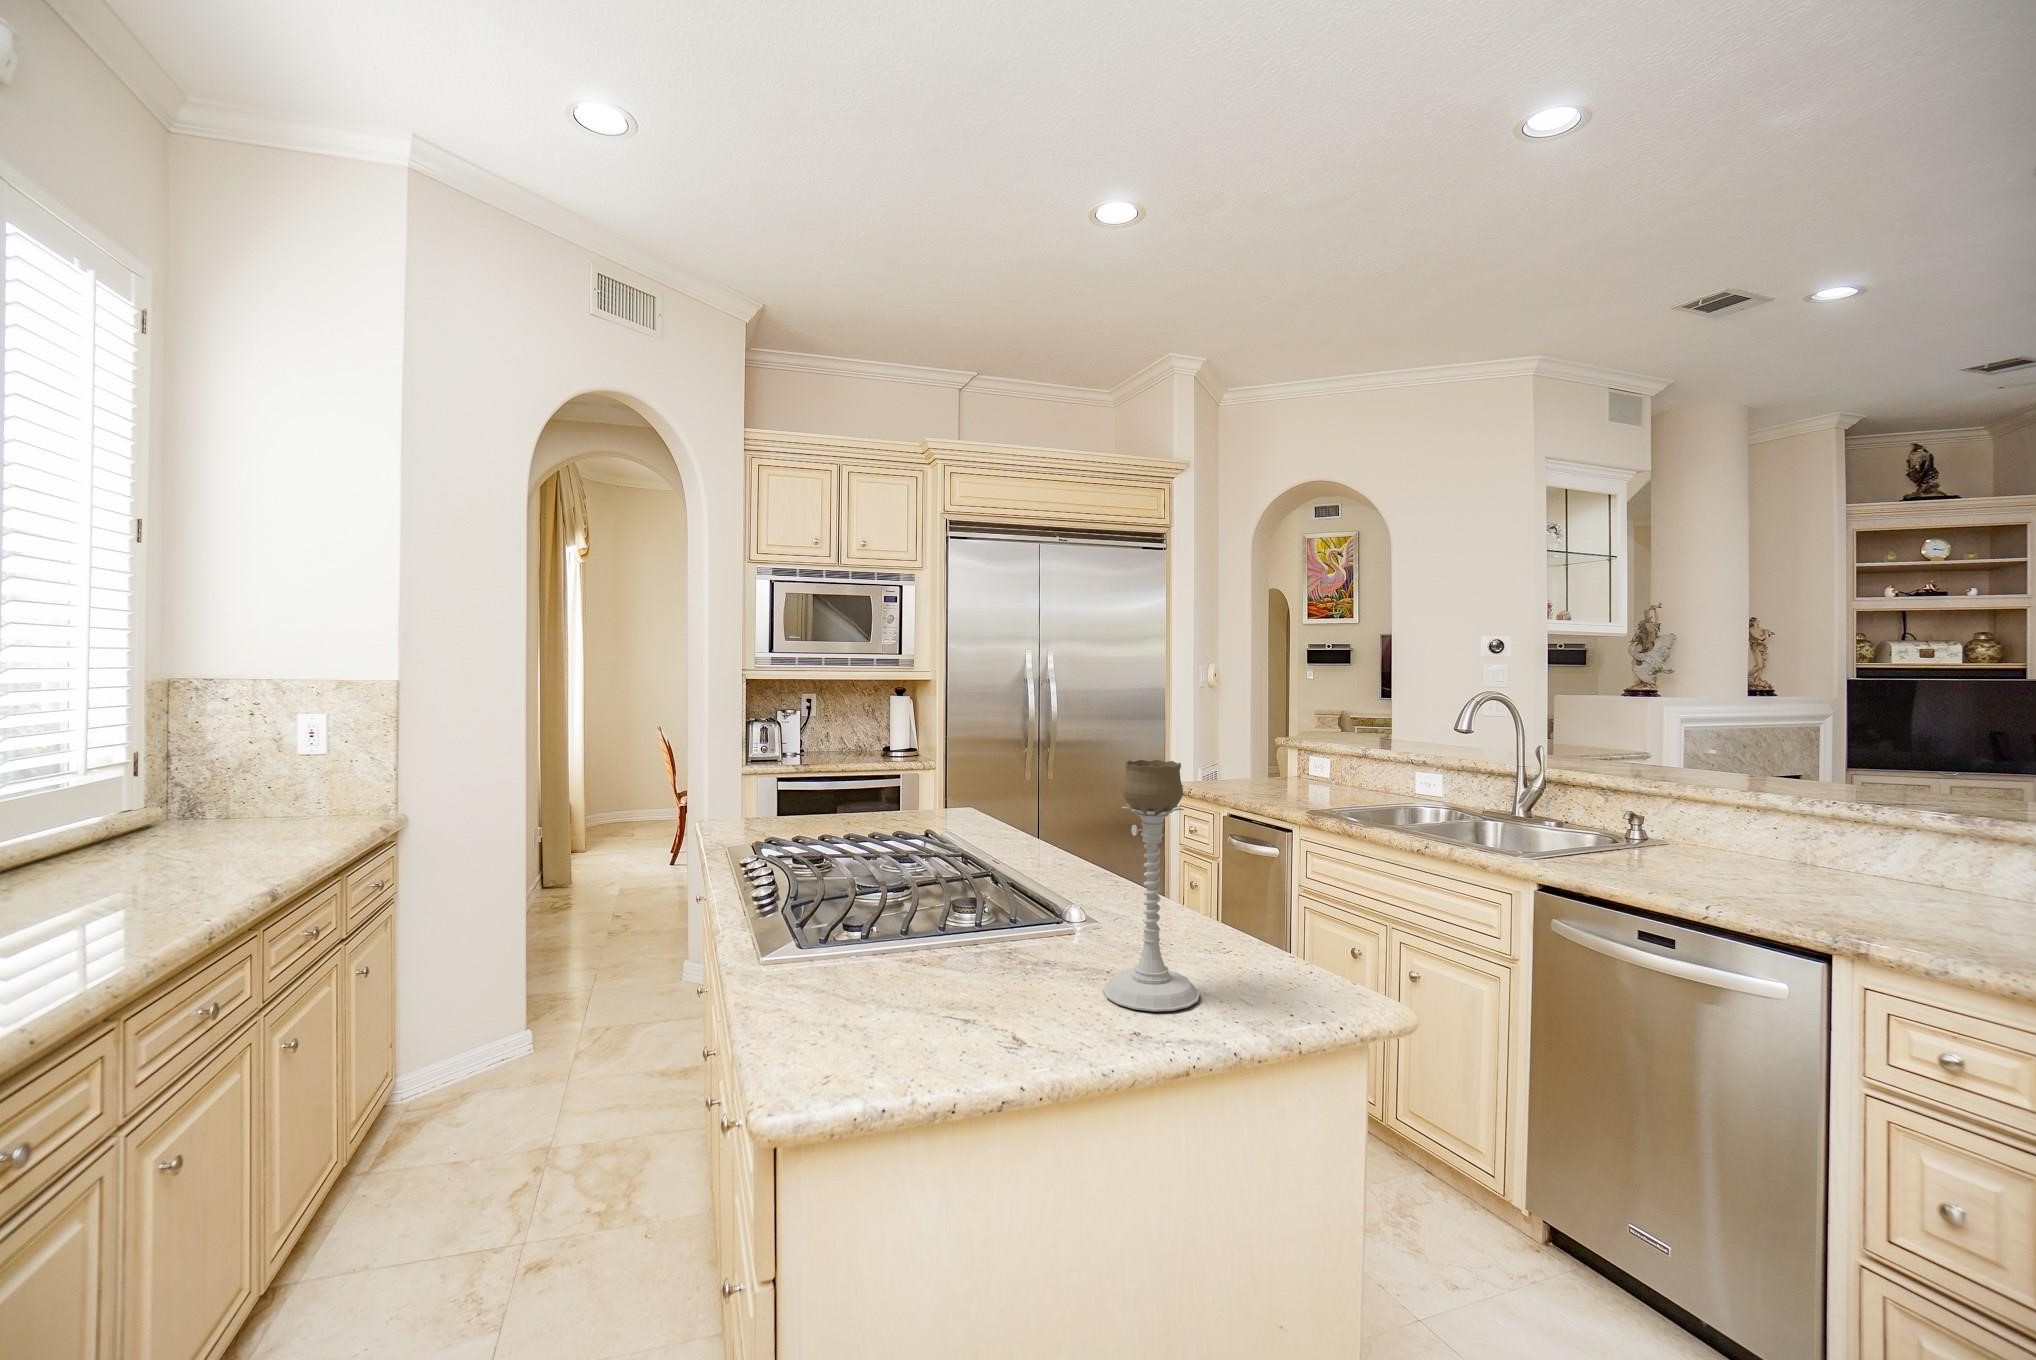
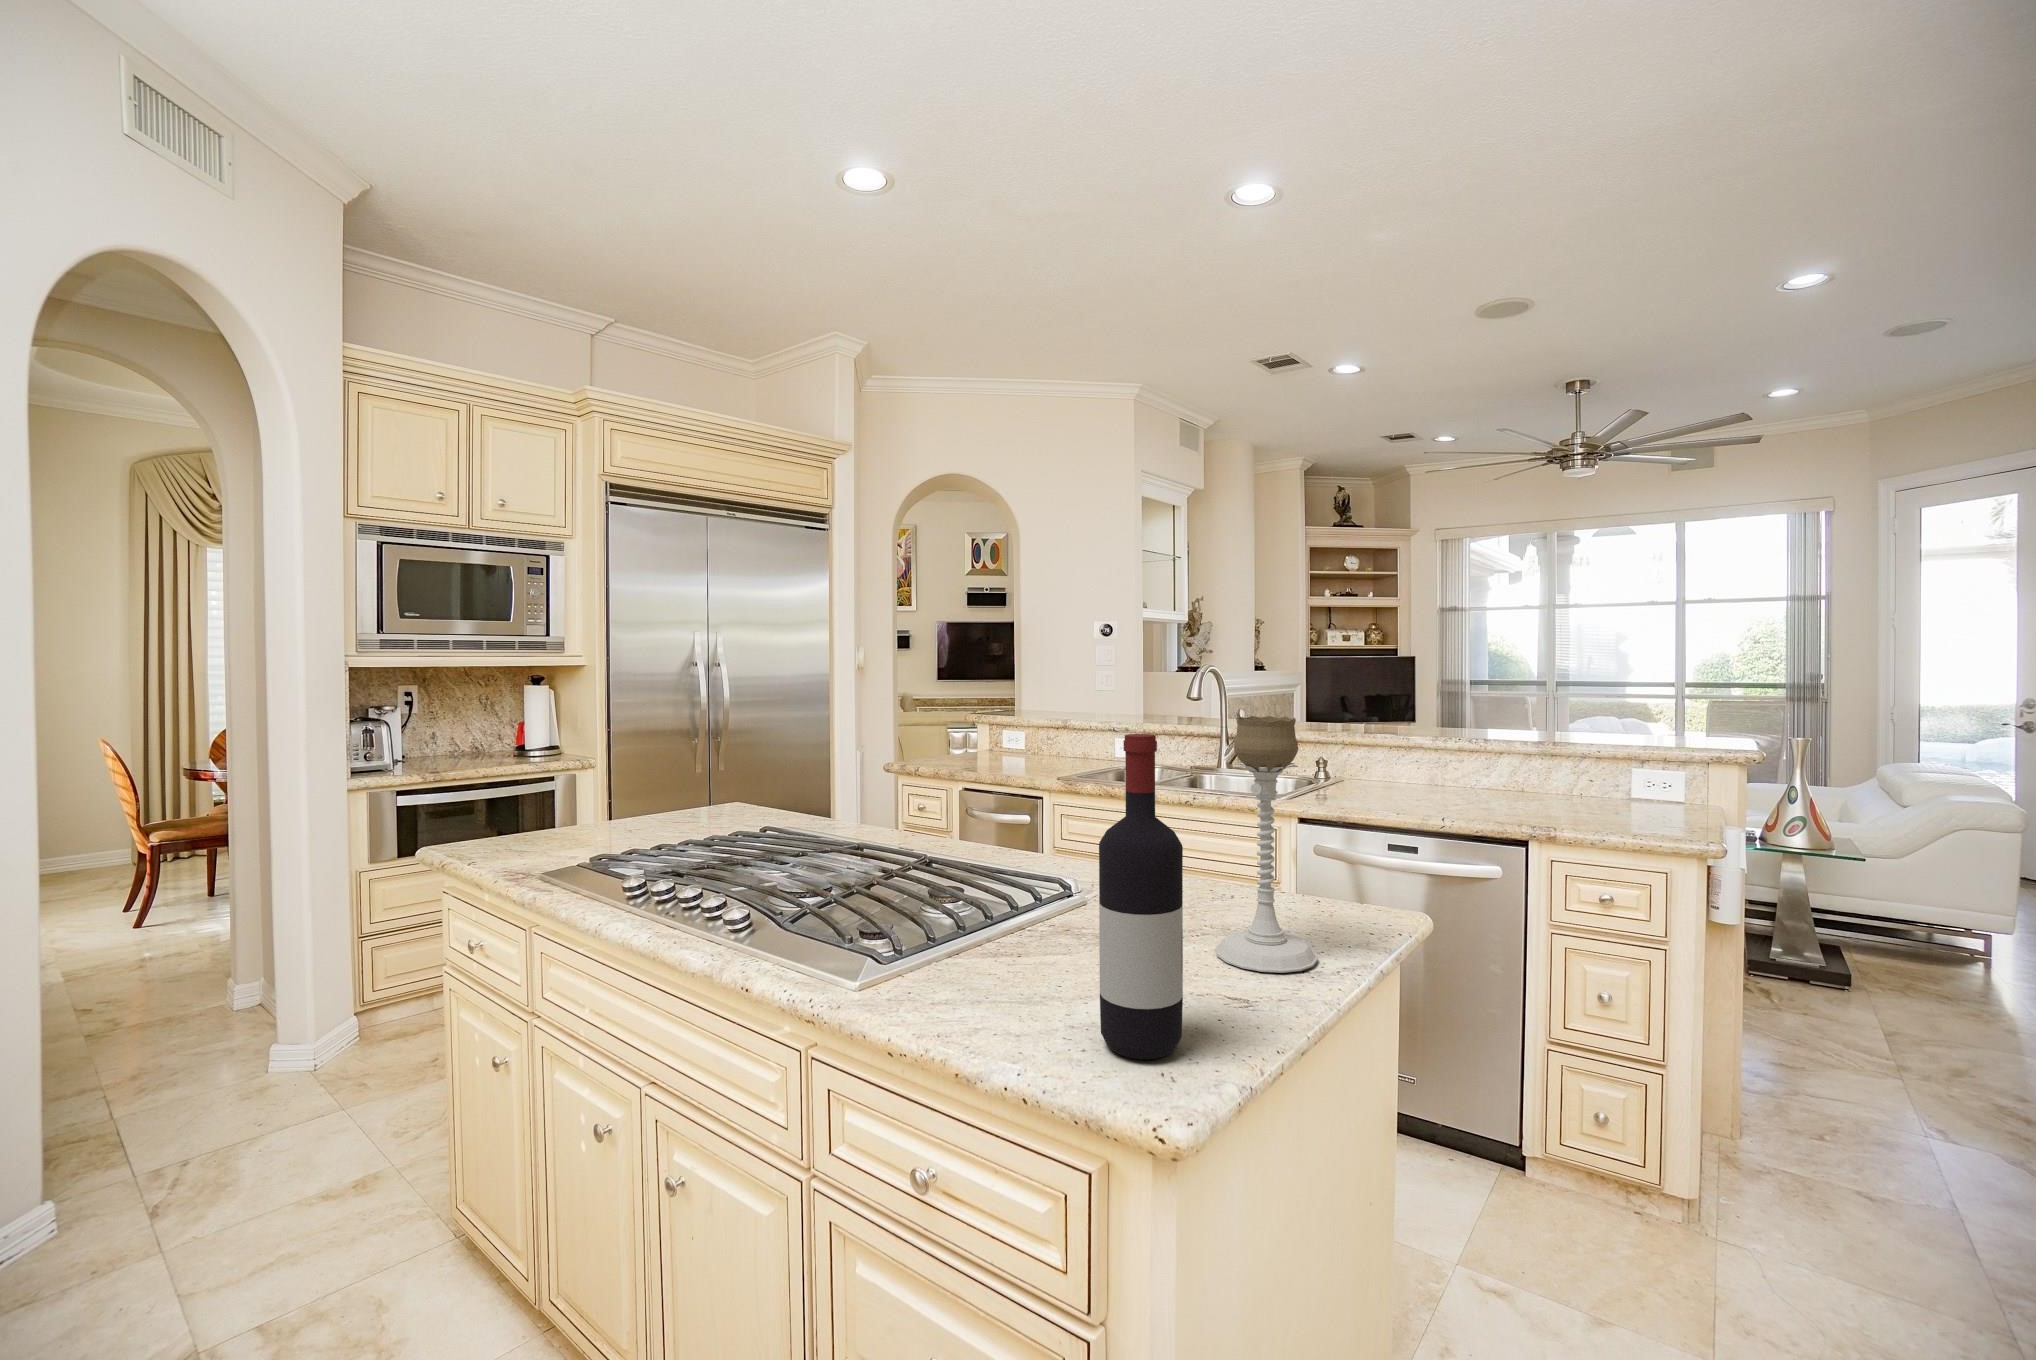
wine bottle: none [879,769,949,1040] -> present [1099,734,1183,1060]

